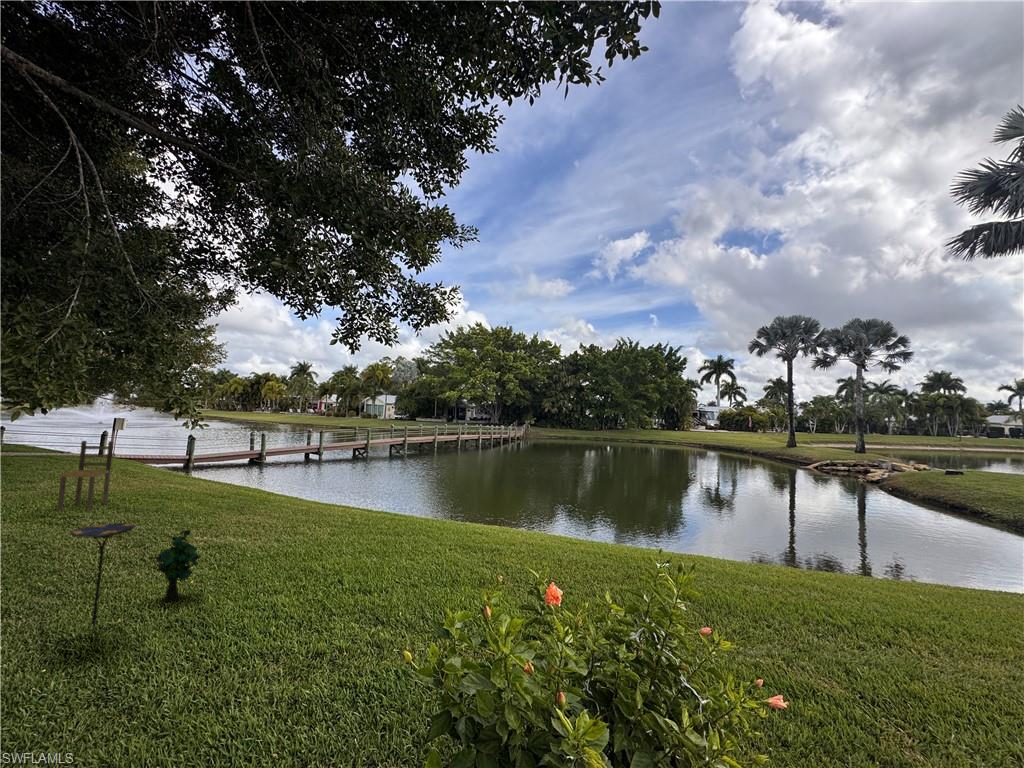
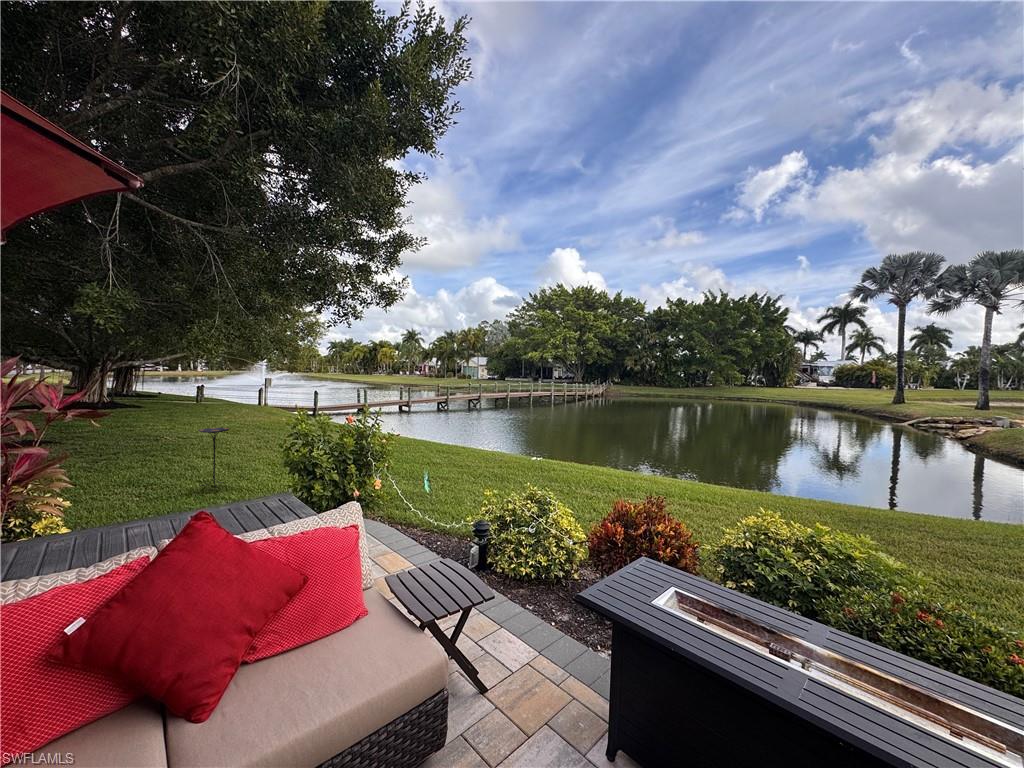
chair: present [57,441,113,511] -> none [218,390,246,434]
decorative plant: present [152,530,200,602] -> none [244,436,272,476]

